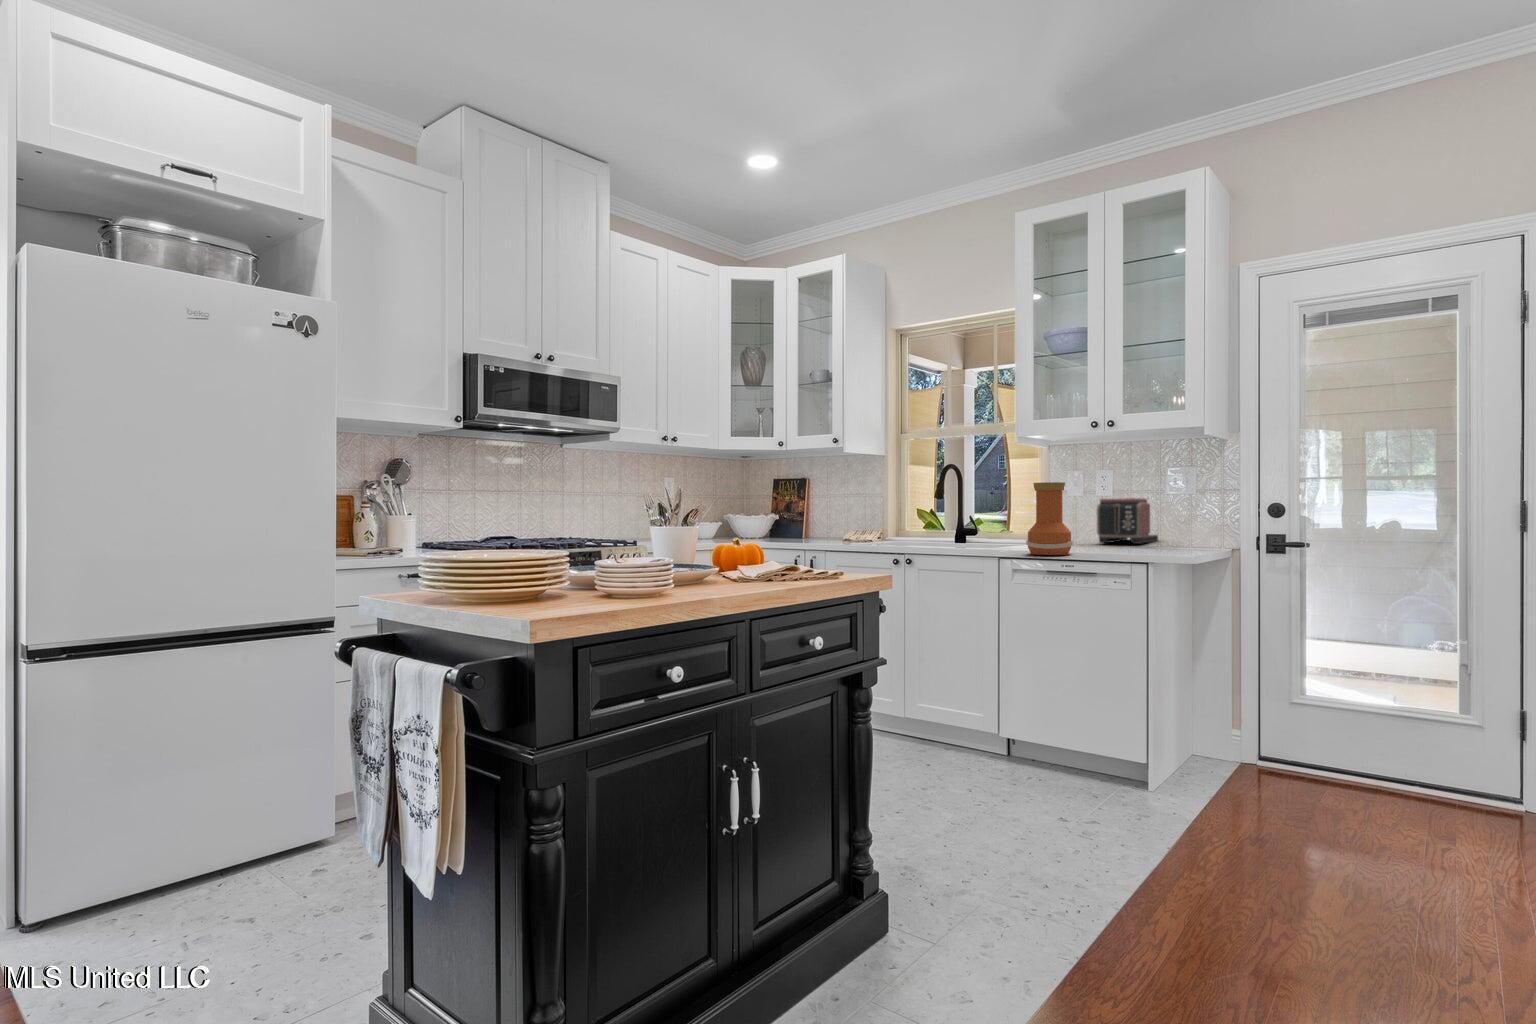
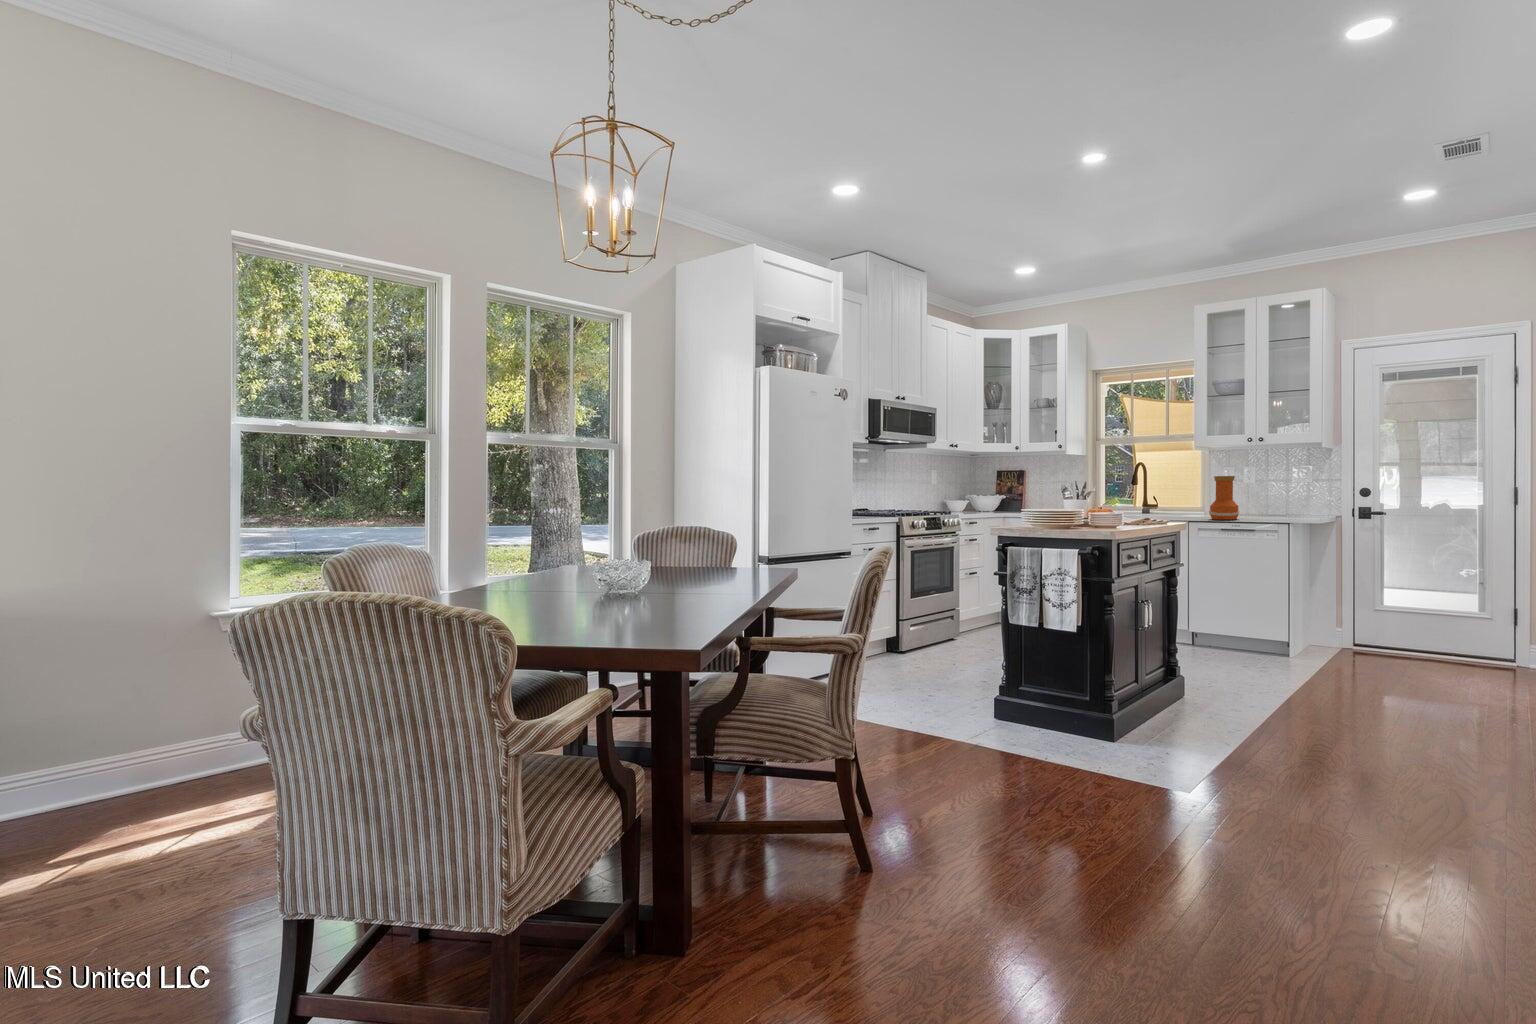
toaster: present [1097,498,1158,544] -> none [1247,485,1286,514]

